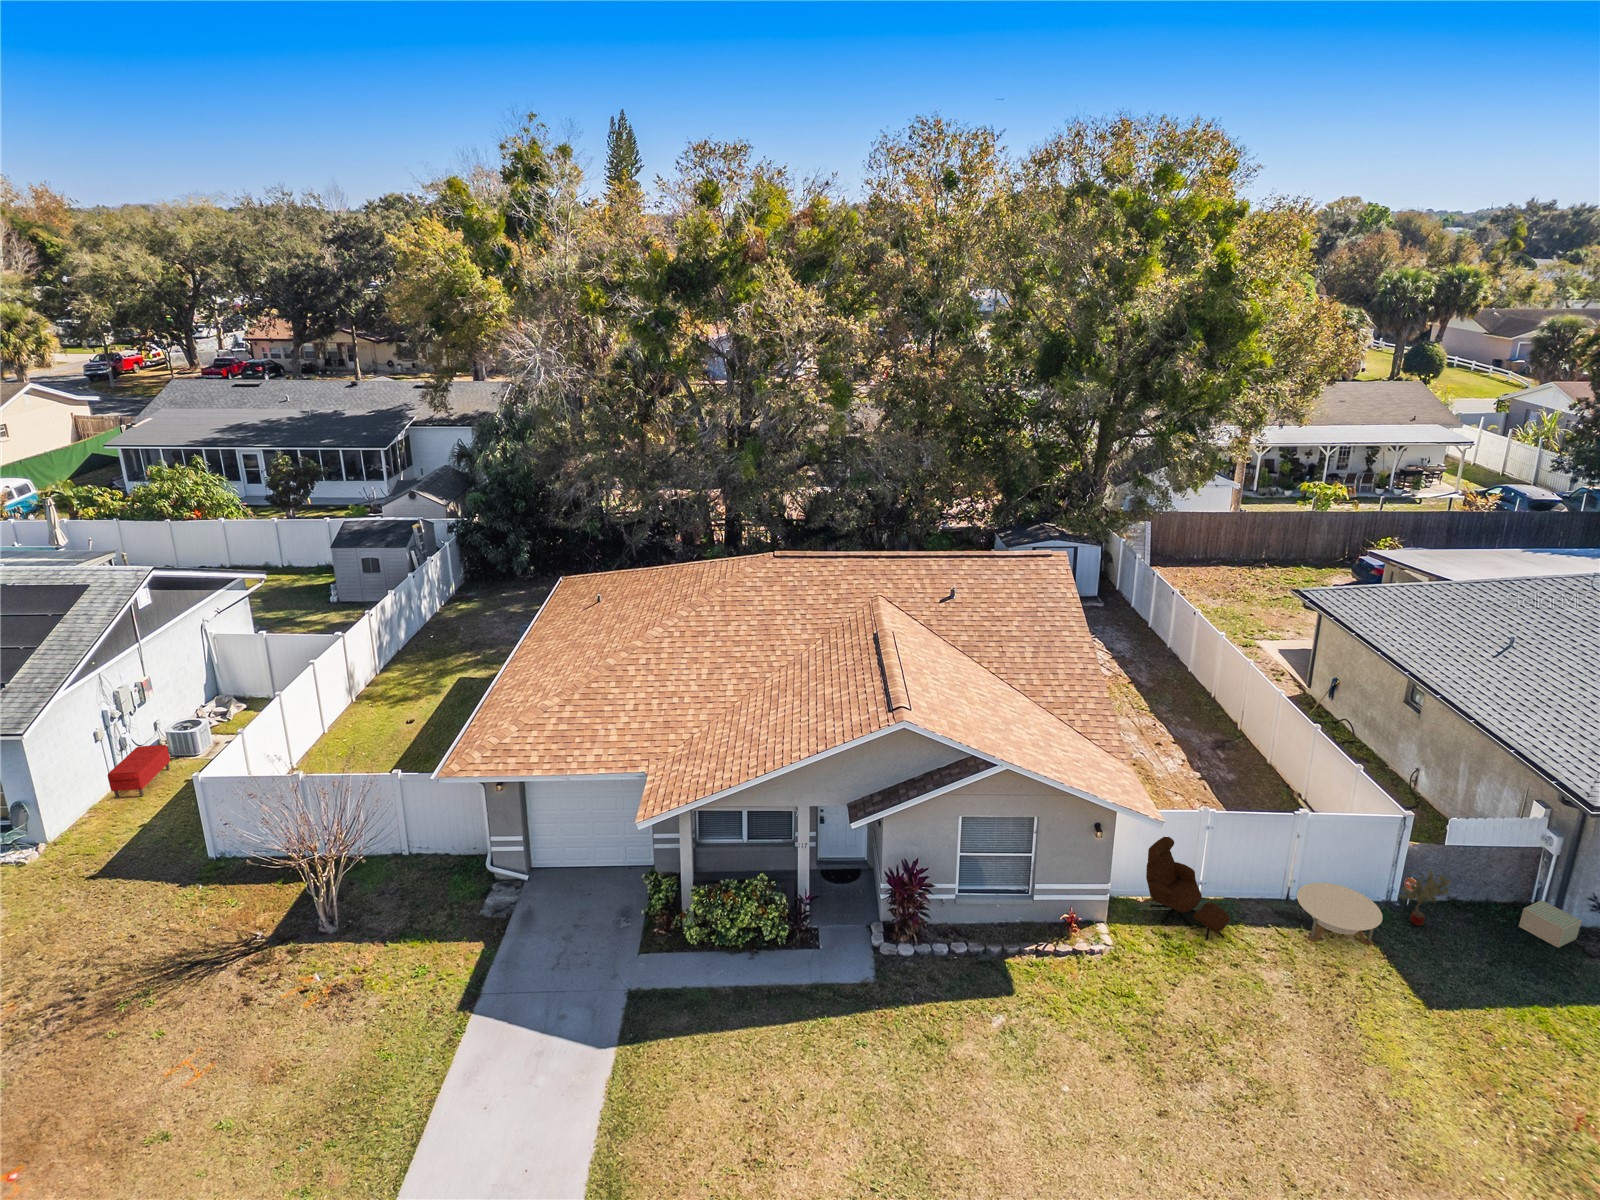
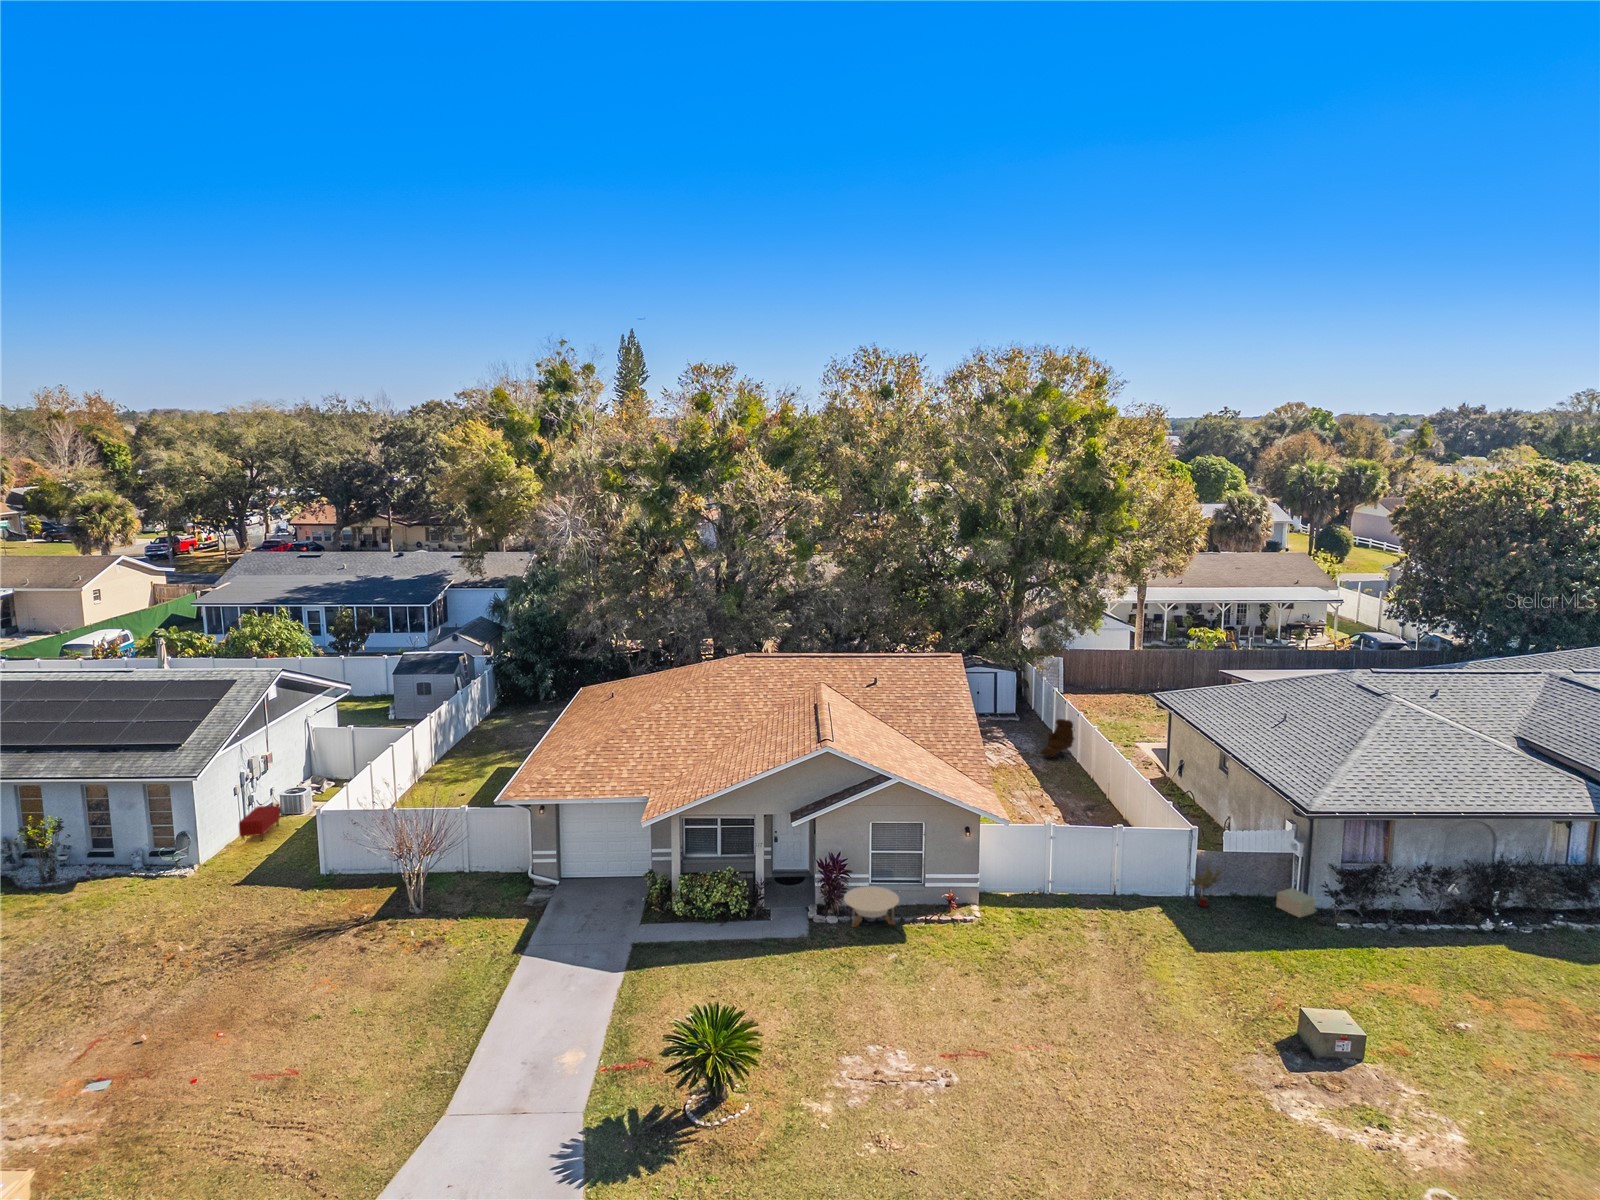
lounge chair: present [1146,837,1230,940] -> present [1041,719,1075,759]
round table: present [1297,883,1383,945] -> present [844,886,899,927]

